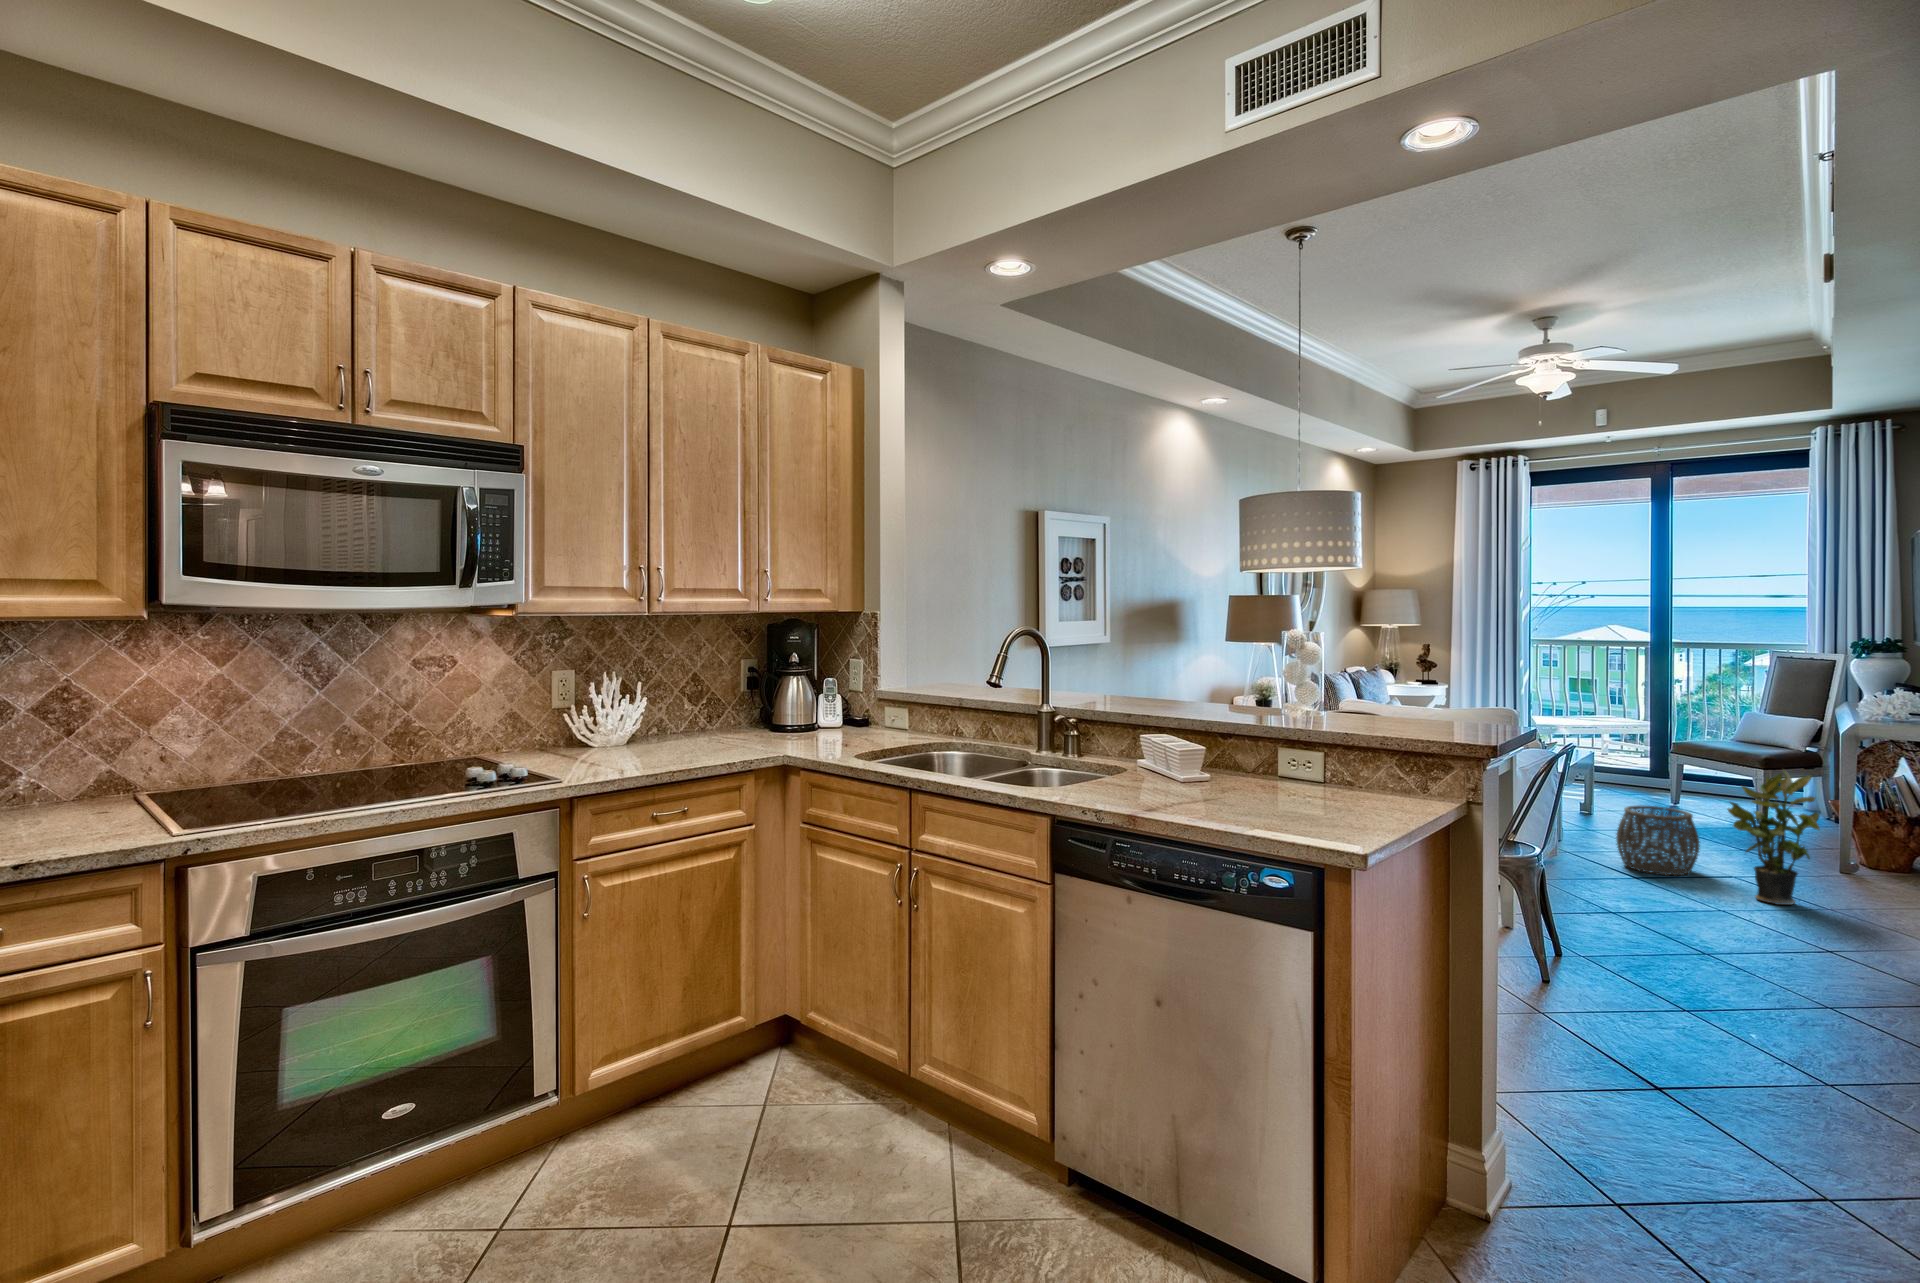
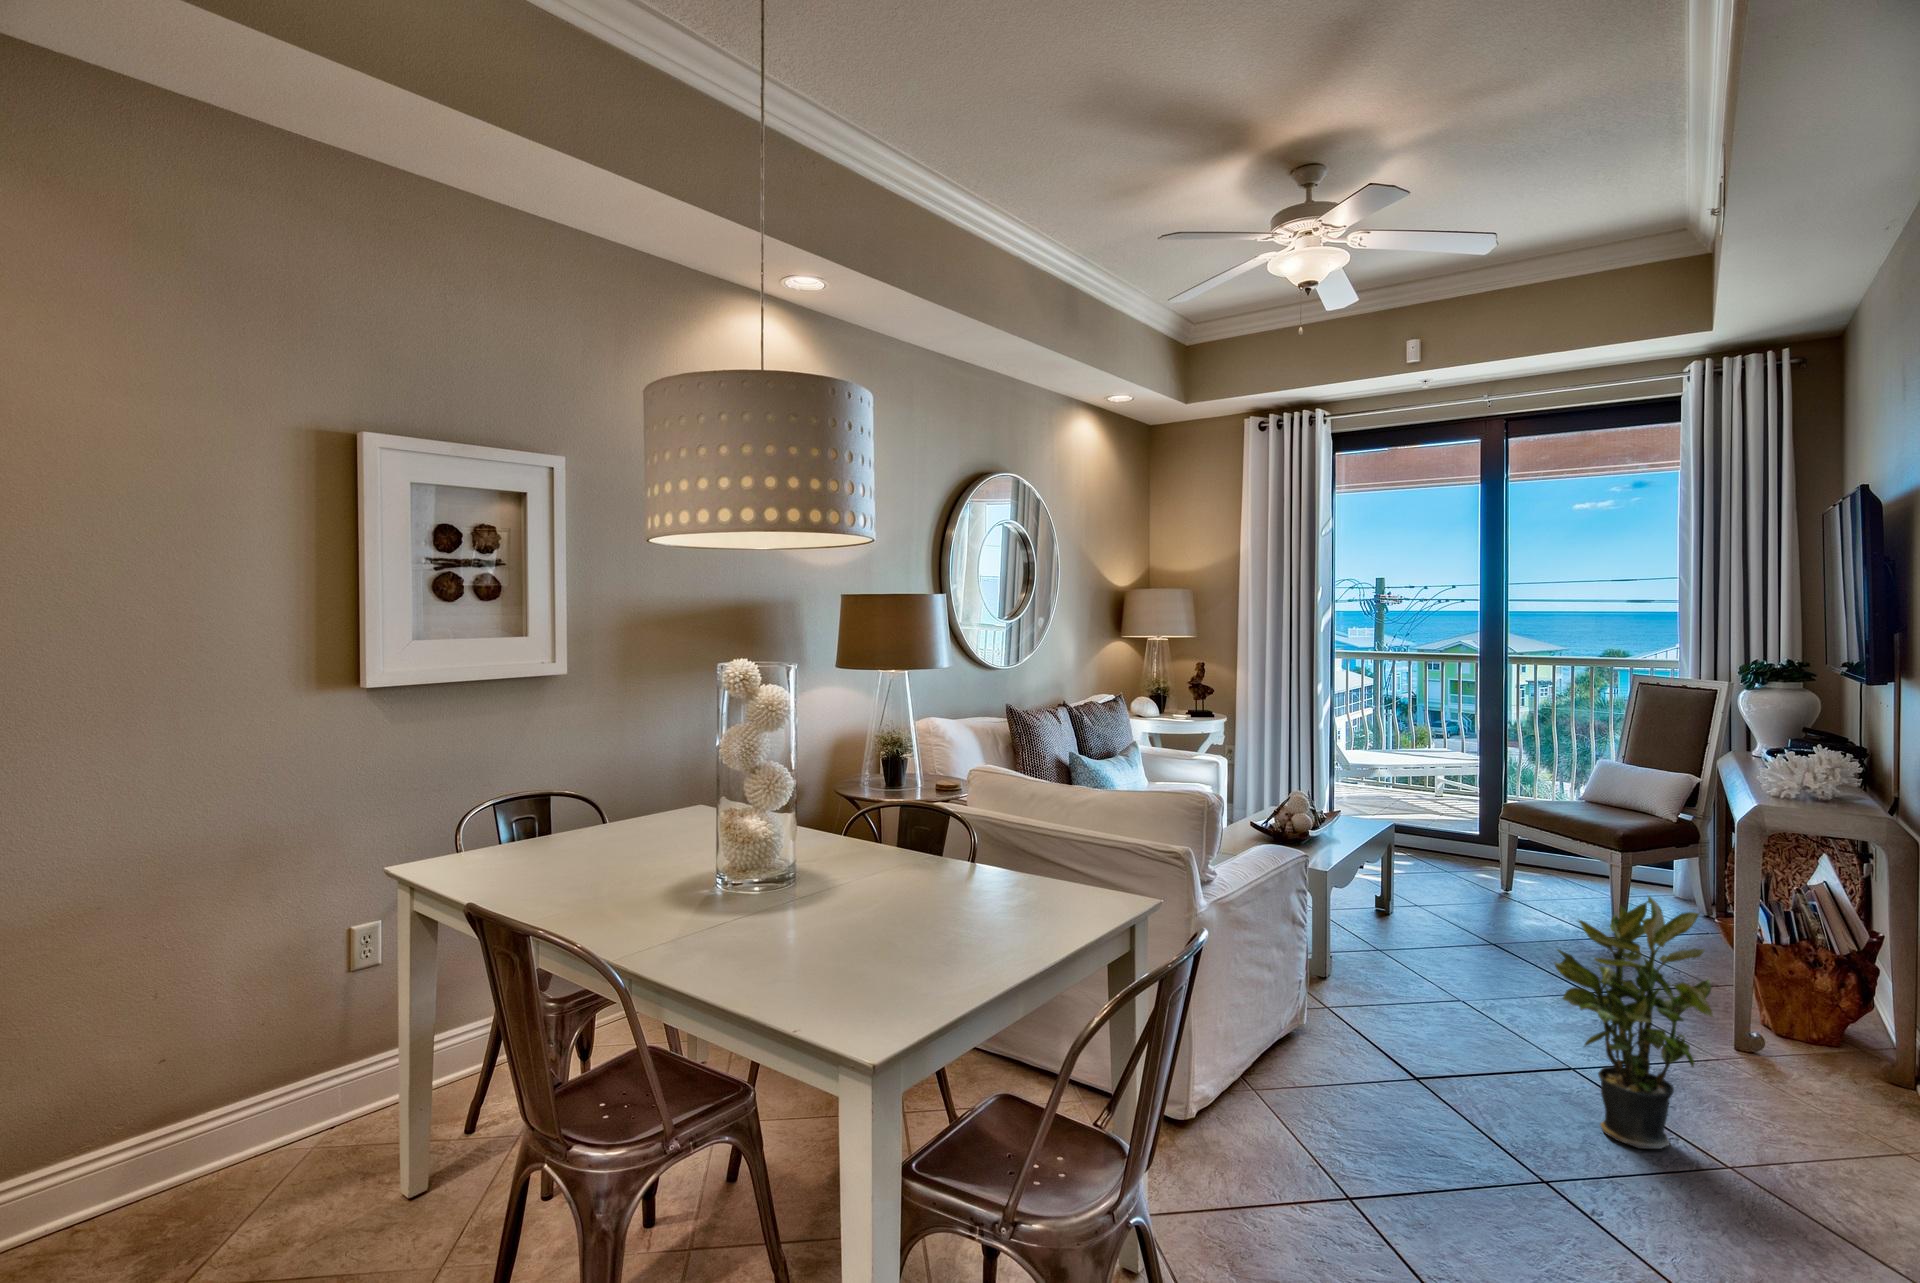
woven basket: present [1616,805,1700,876] -> none [1386,932,1517,1064]

